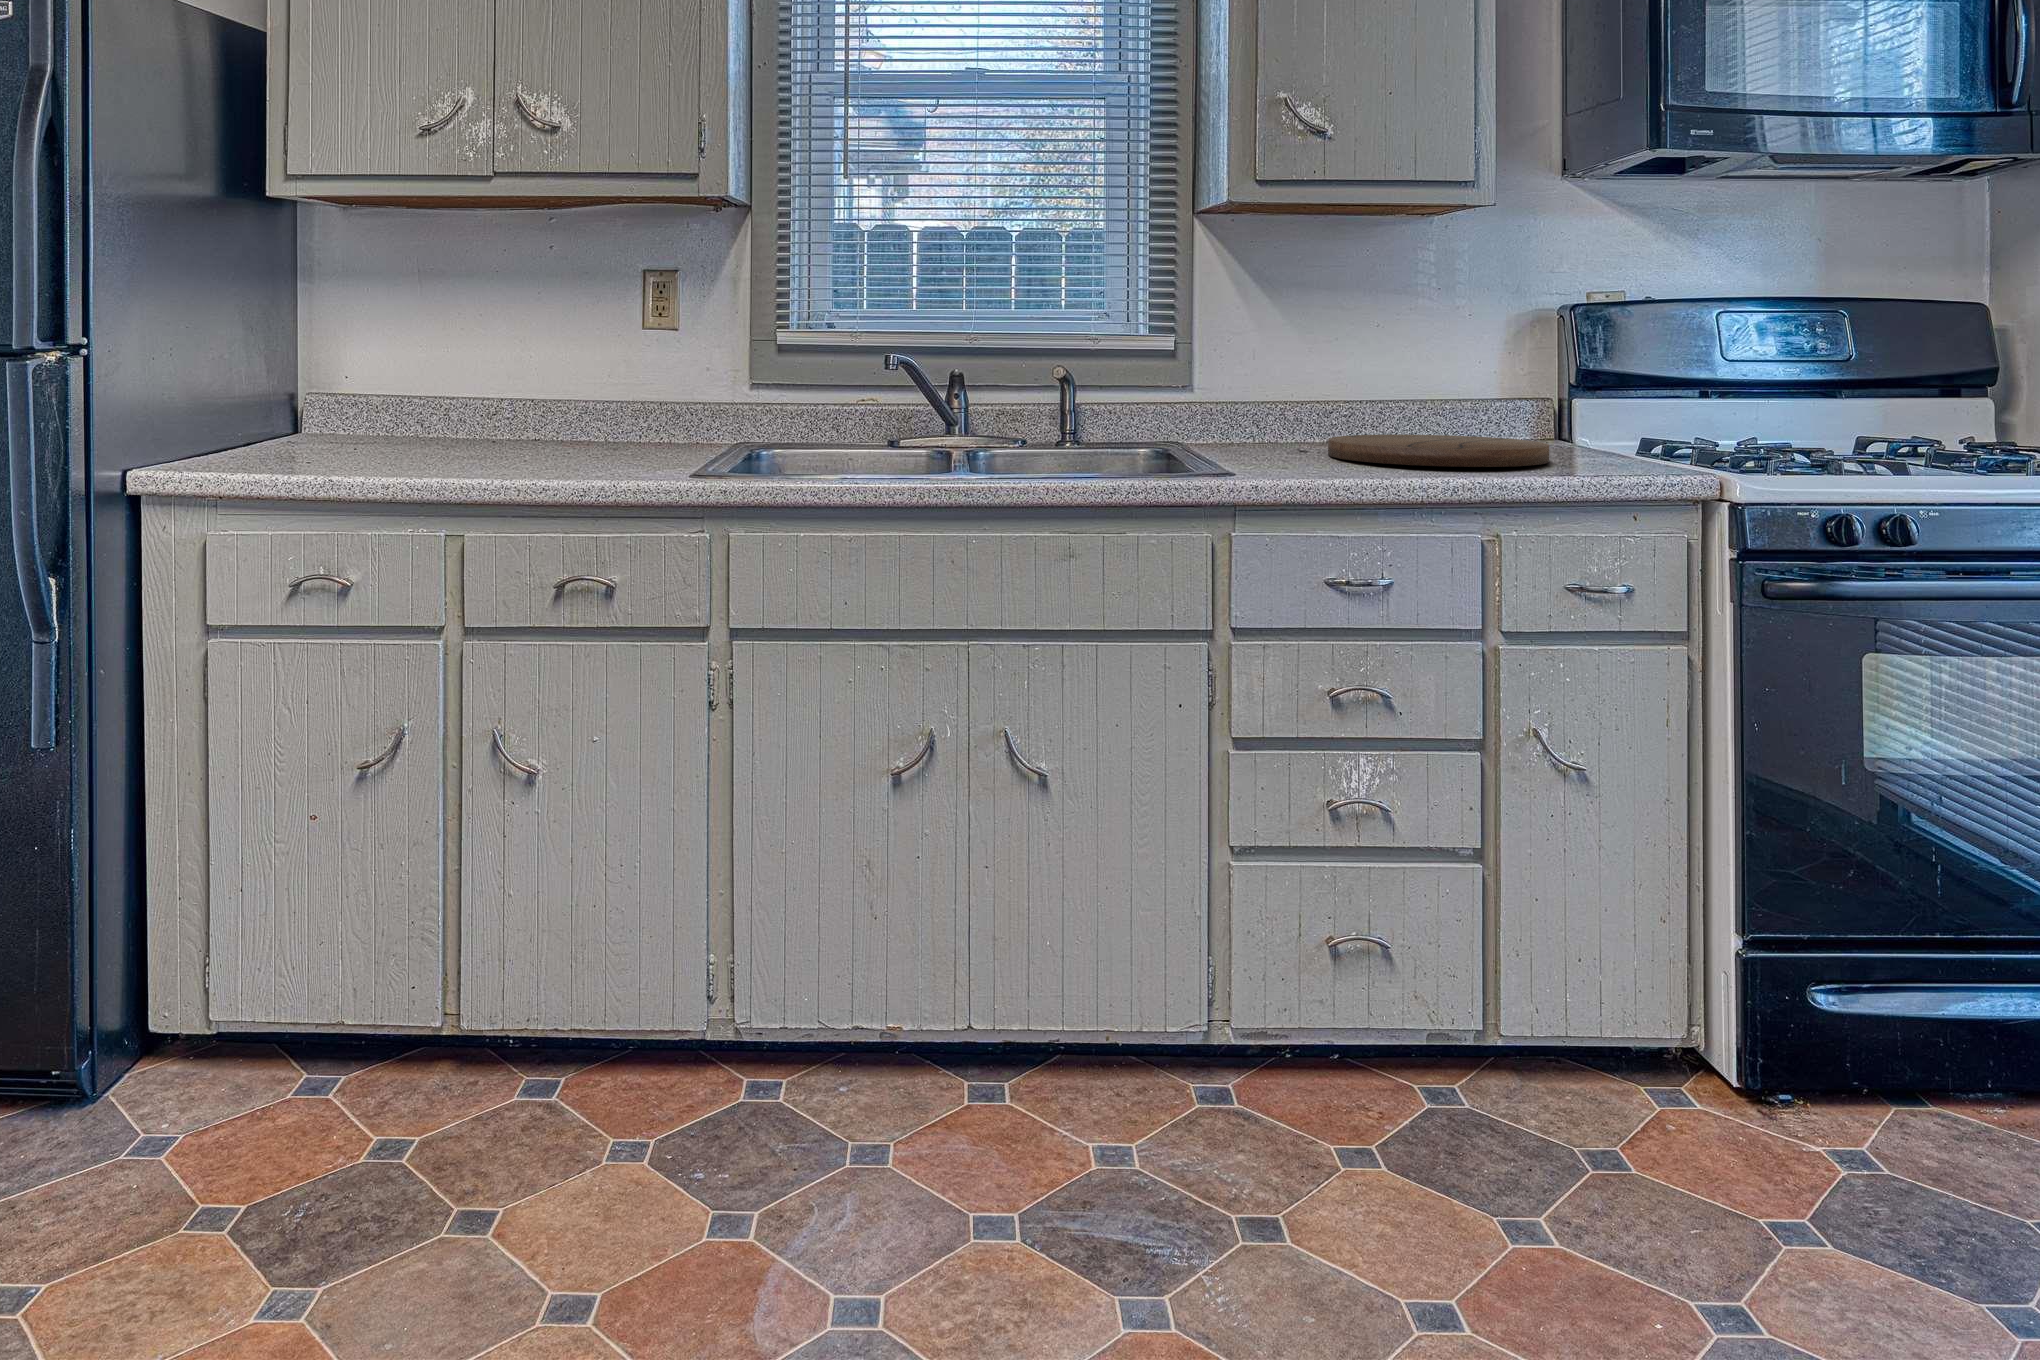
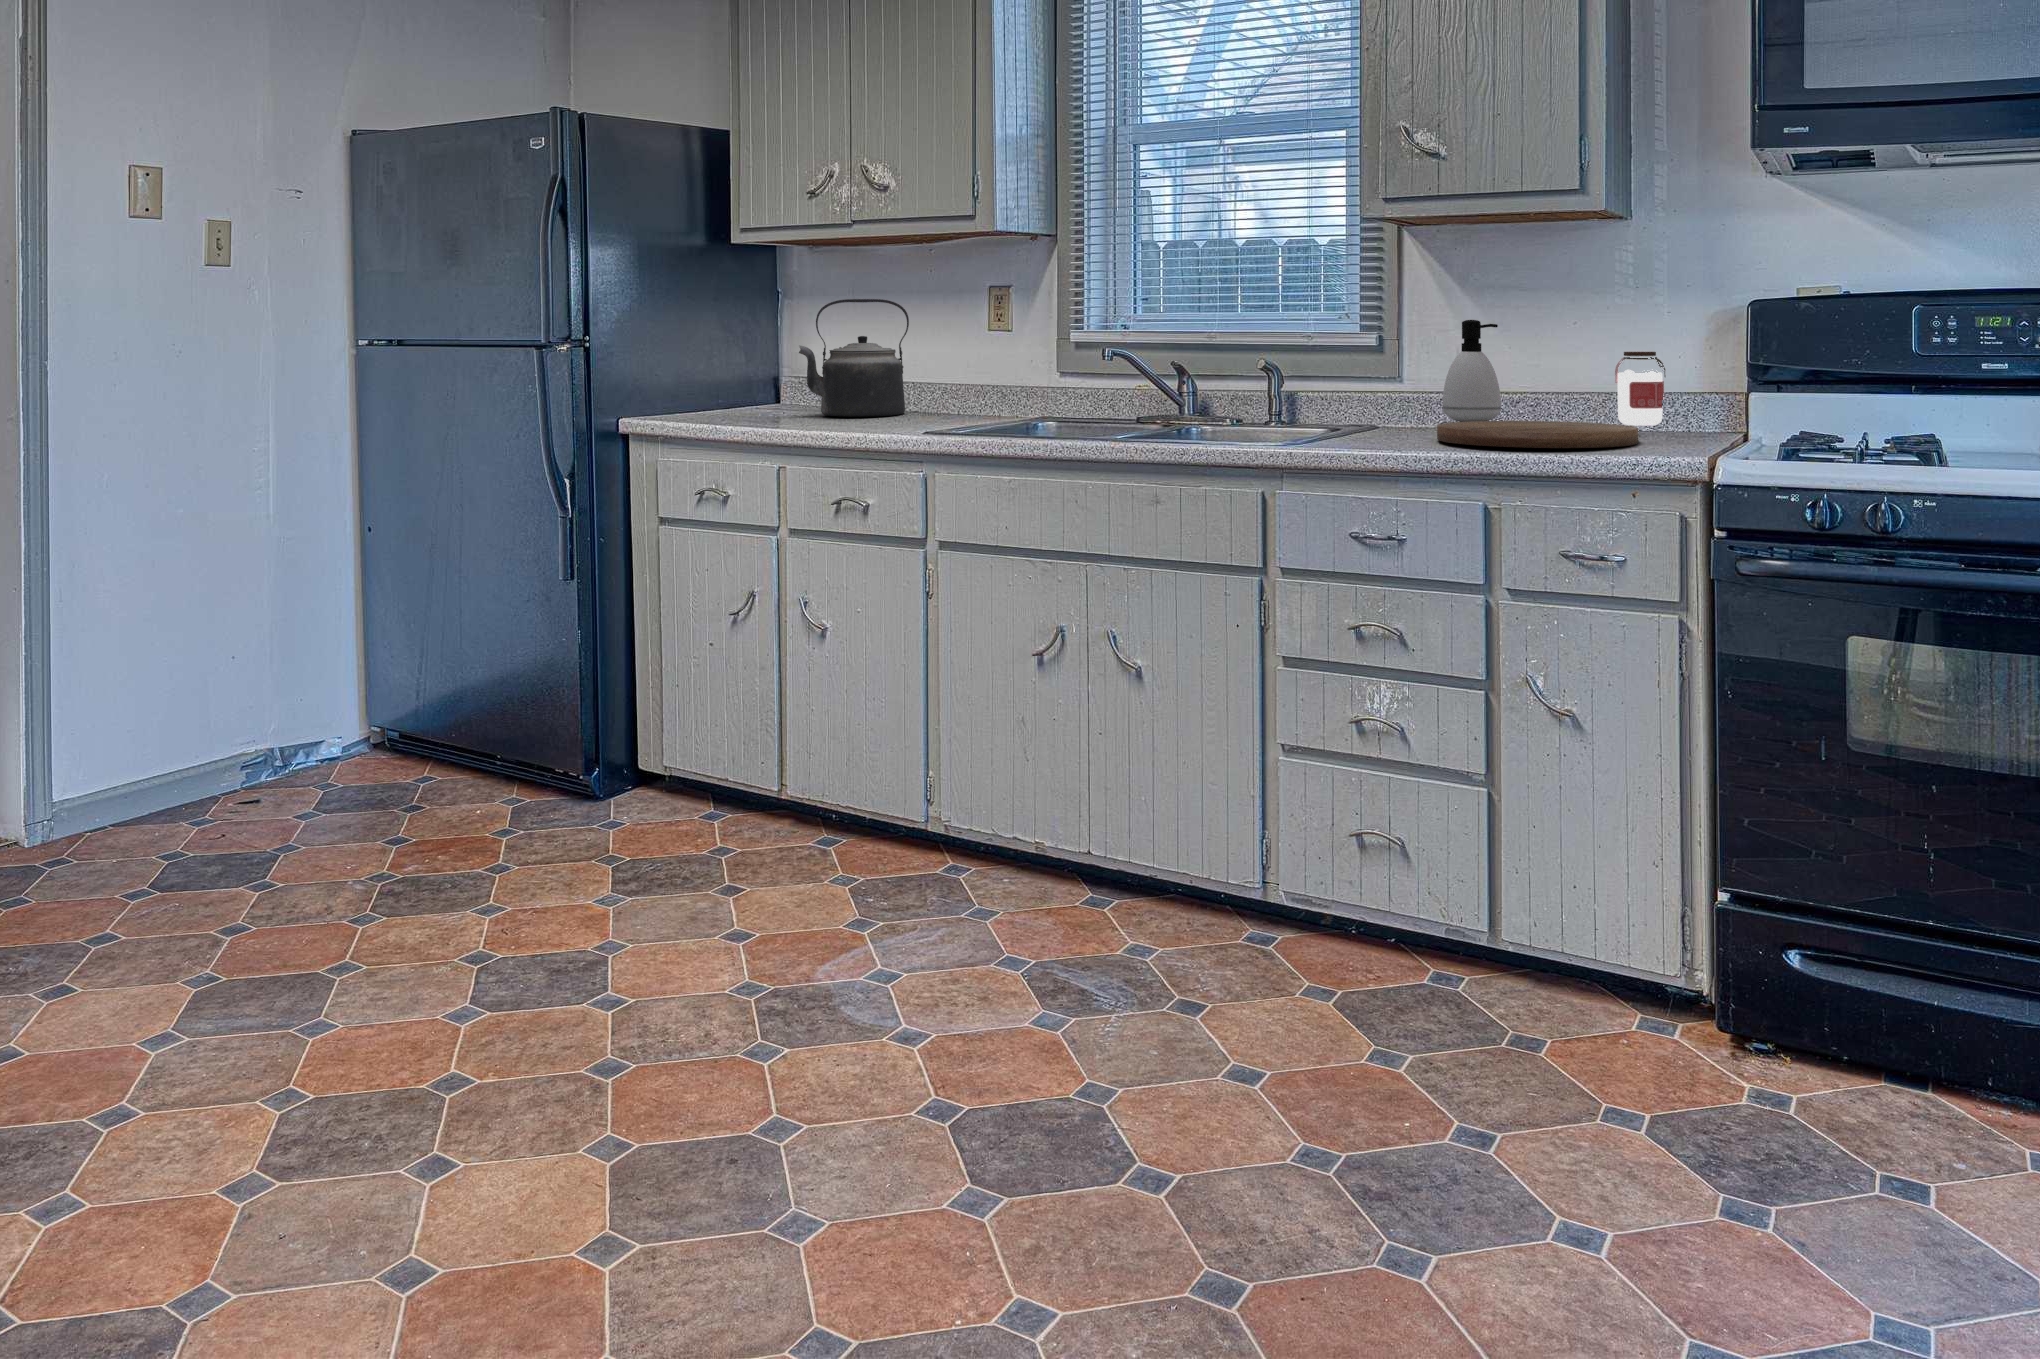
kettle: none [381,282,536,449] -> present [799,299,909,417]
soap dispenser: none [1241,323,1307,437] -> present [1442,320,1501,422]
jar: none [1416,358,1466,437] -> present [1615,352,1666,426]

